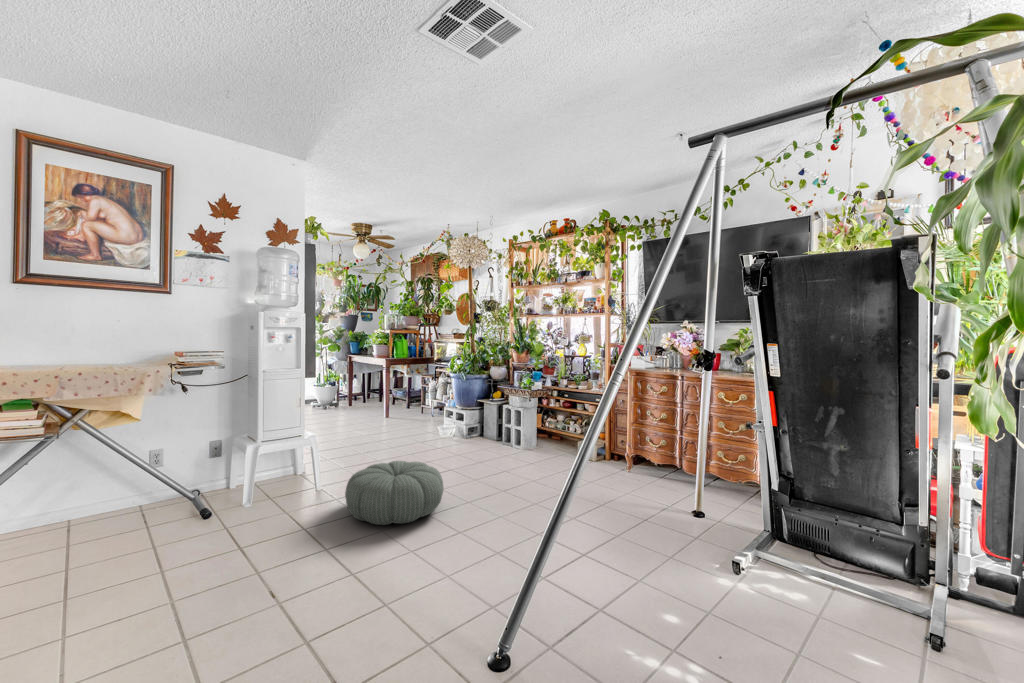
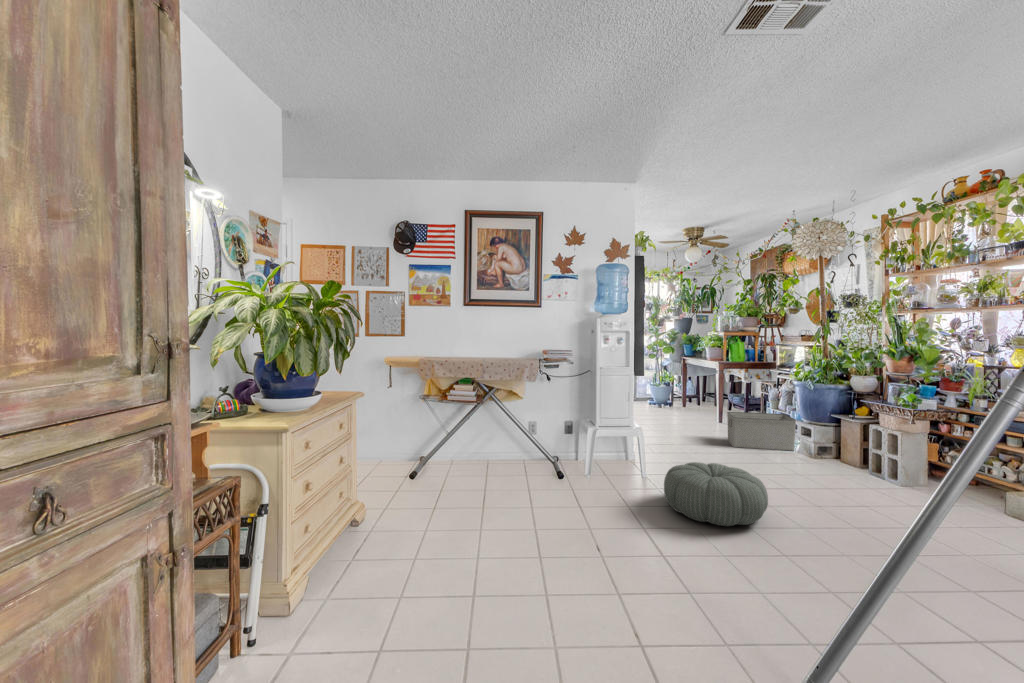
storage bin: none [396,403,453,439] -> present [727,412,796,451]

